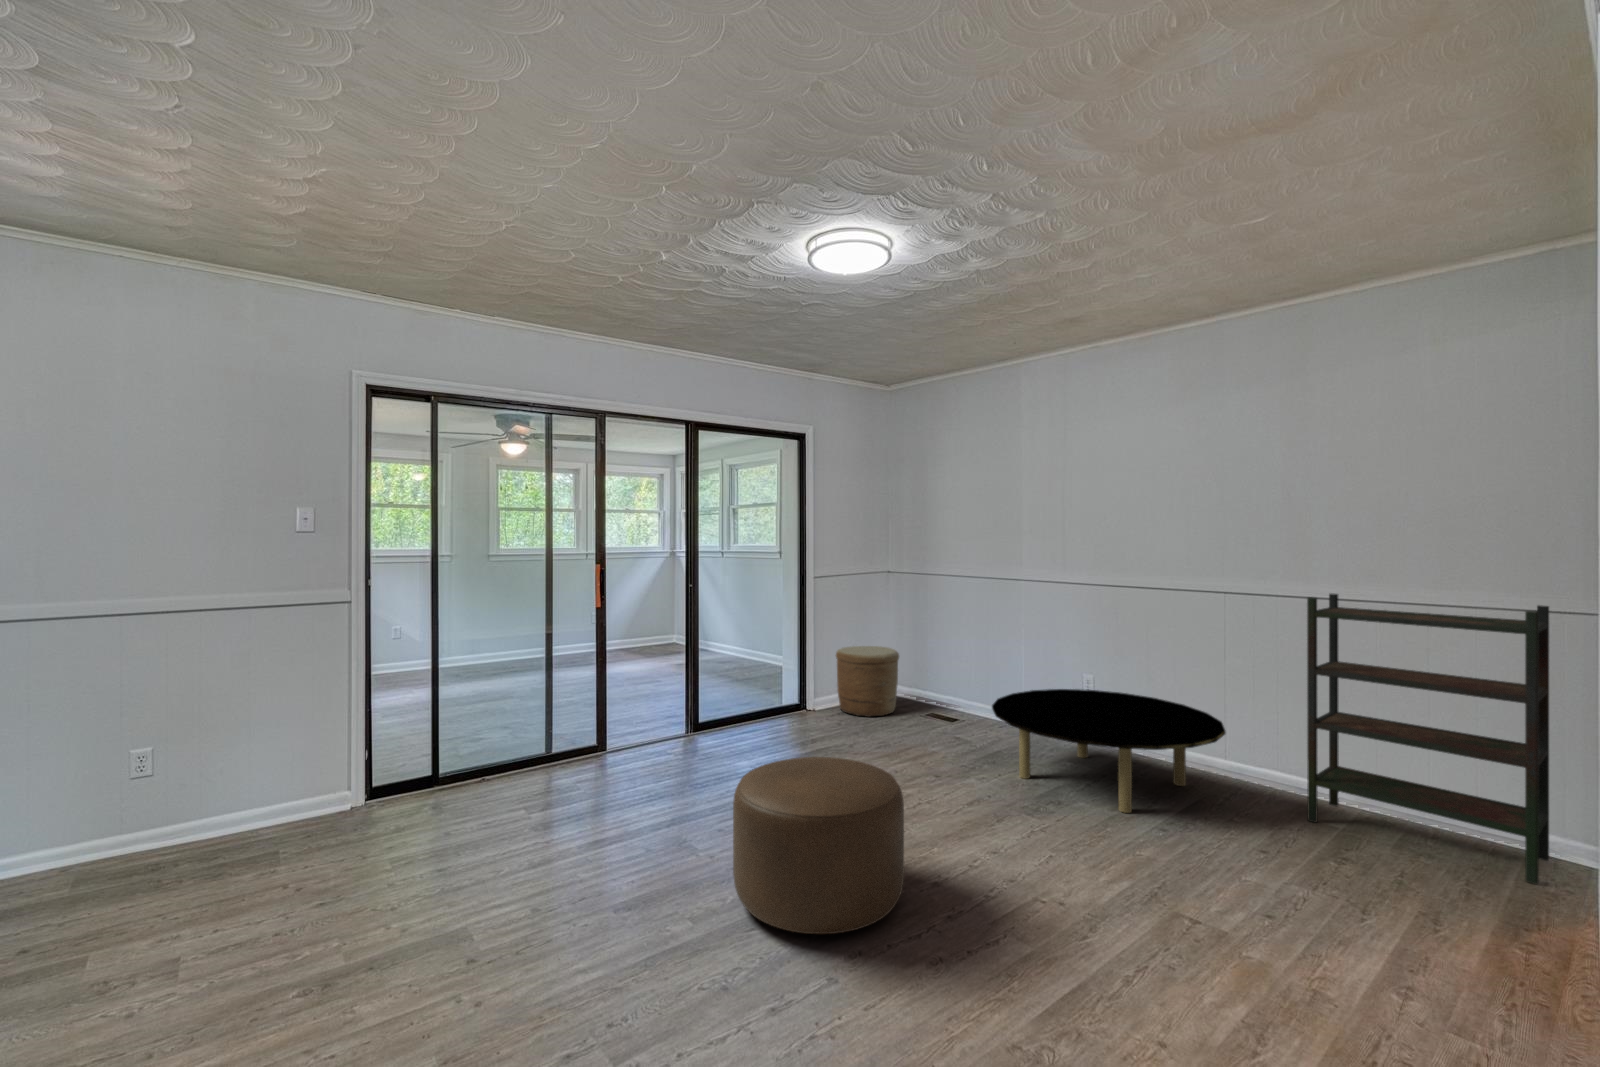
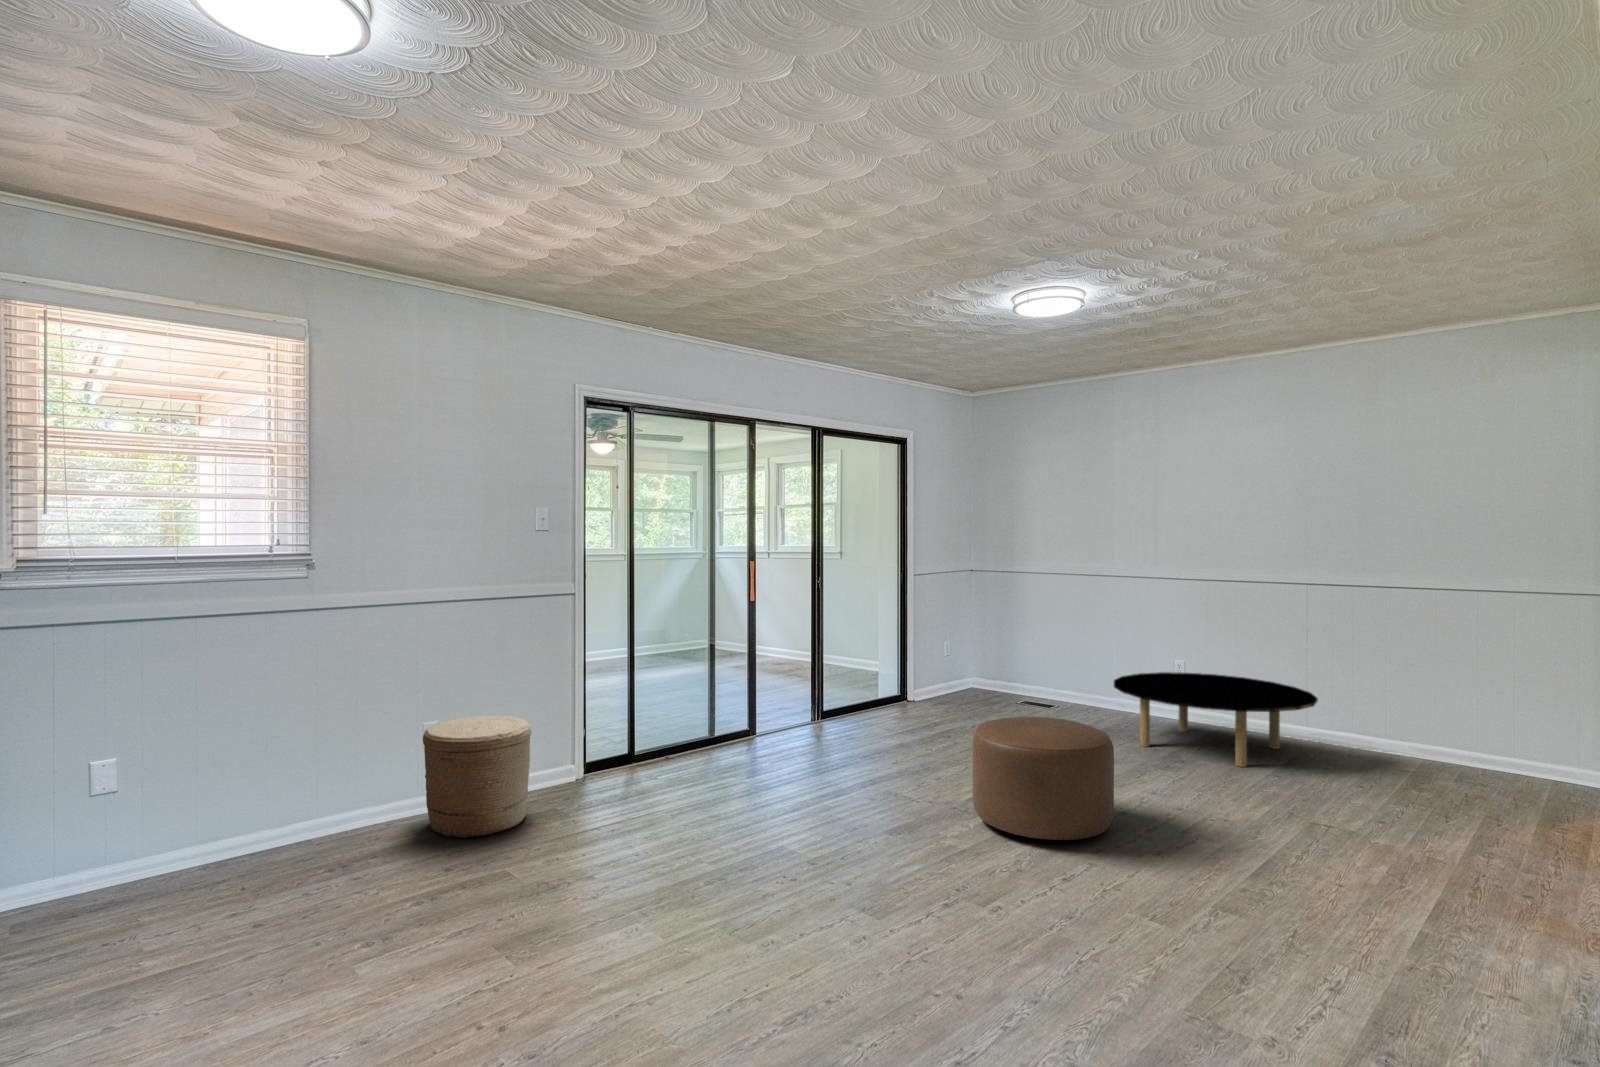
bookshelf: present [1307,594,1549,884] -> none [1385,584,1567,800]
woven basket: present [836,646,899,717] -> present [423,716,531,838]

